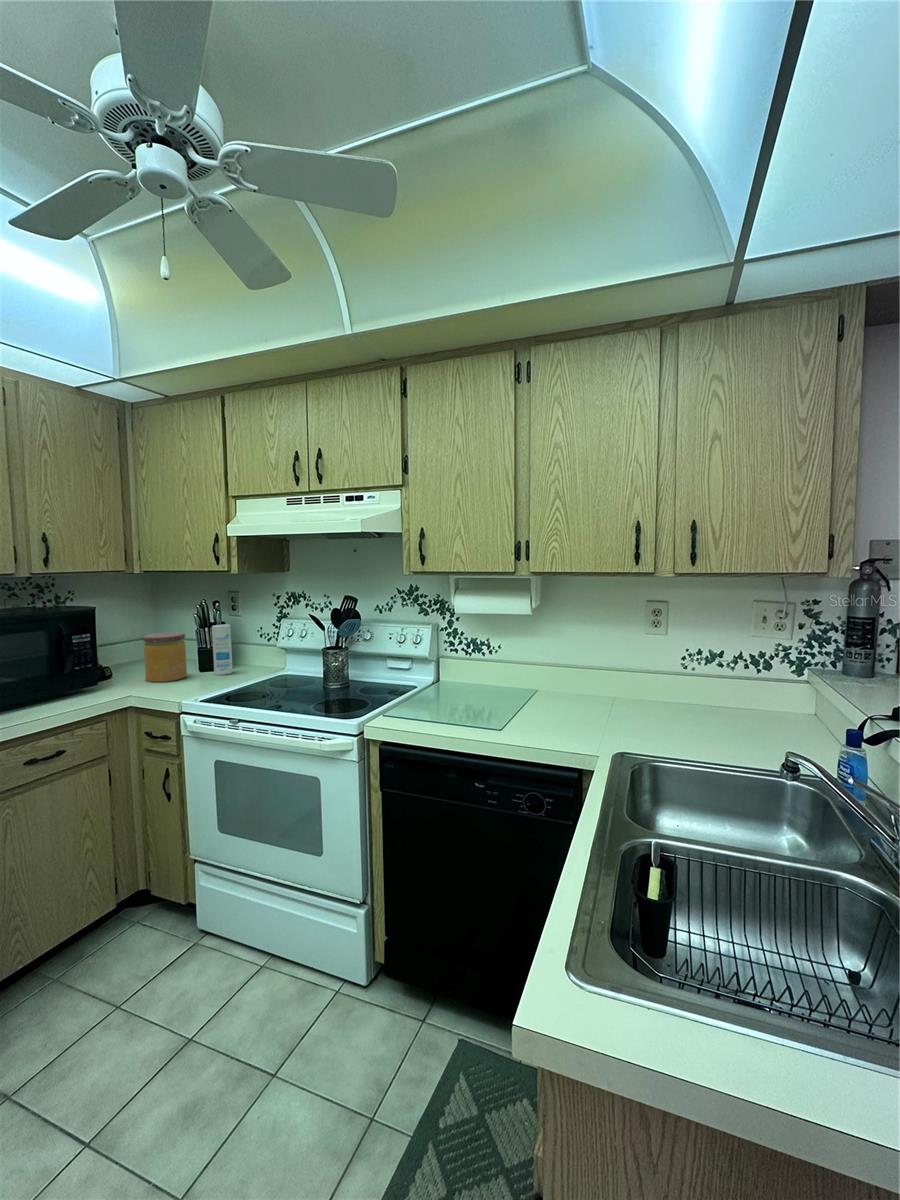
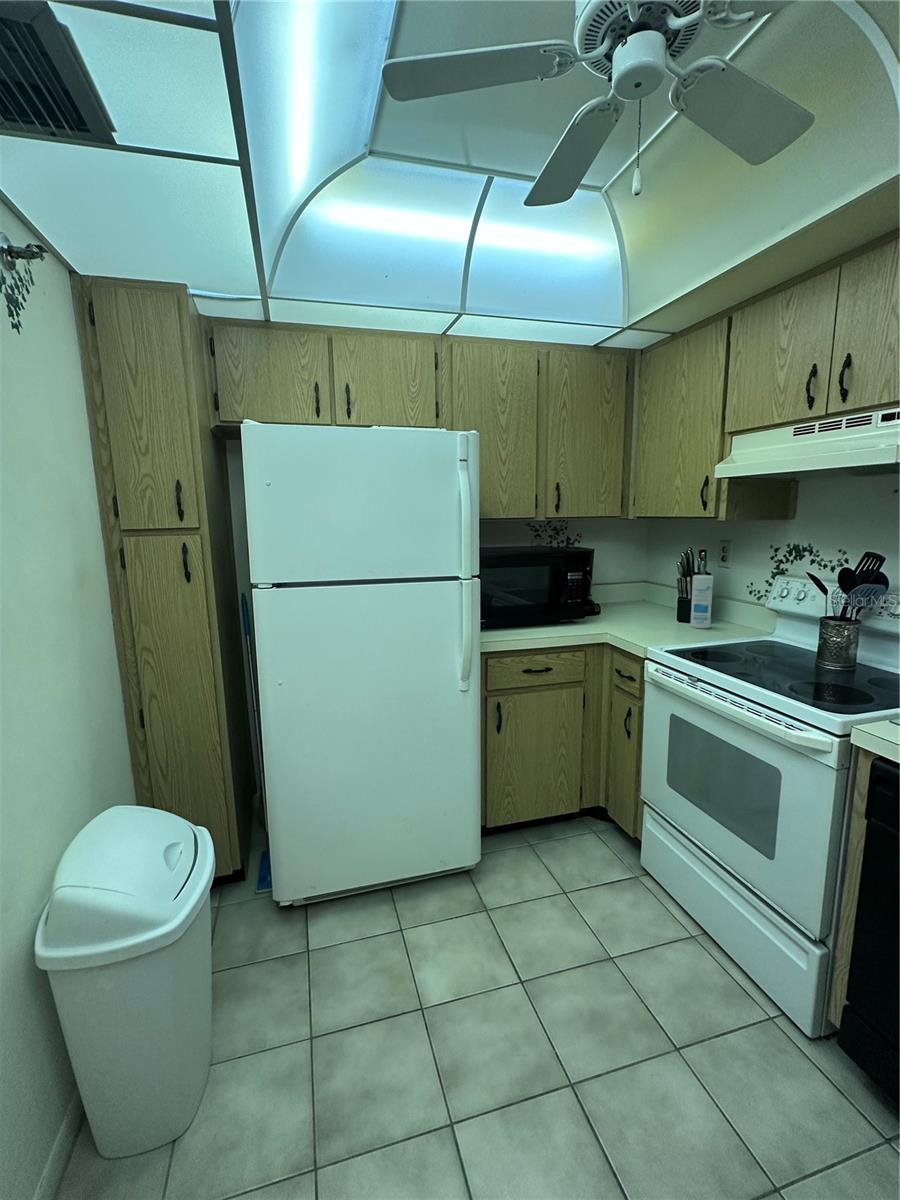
jar: present [143,632,187,682] -> none [625,578,665,625]

